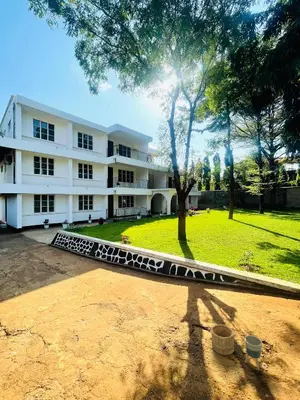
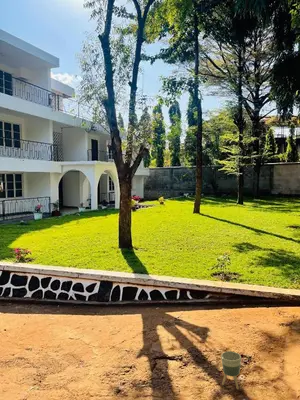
wooden bucket: present [211,324,234,355] -> none [179,347,209,382]

